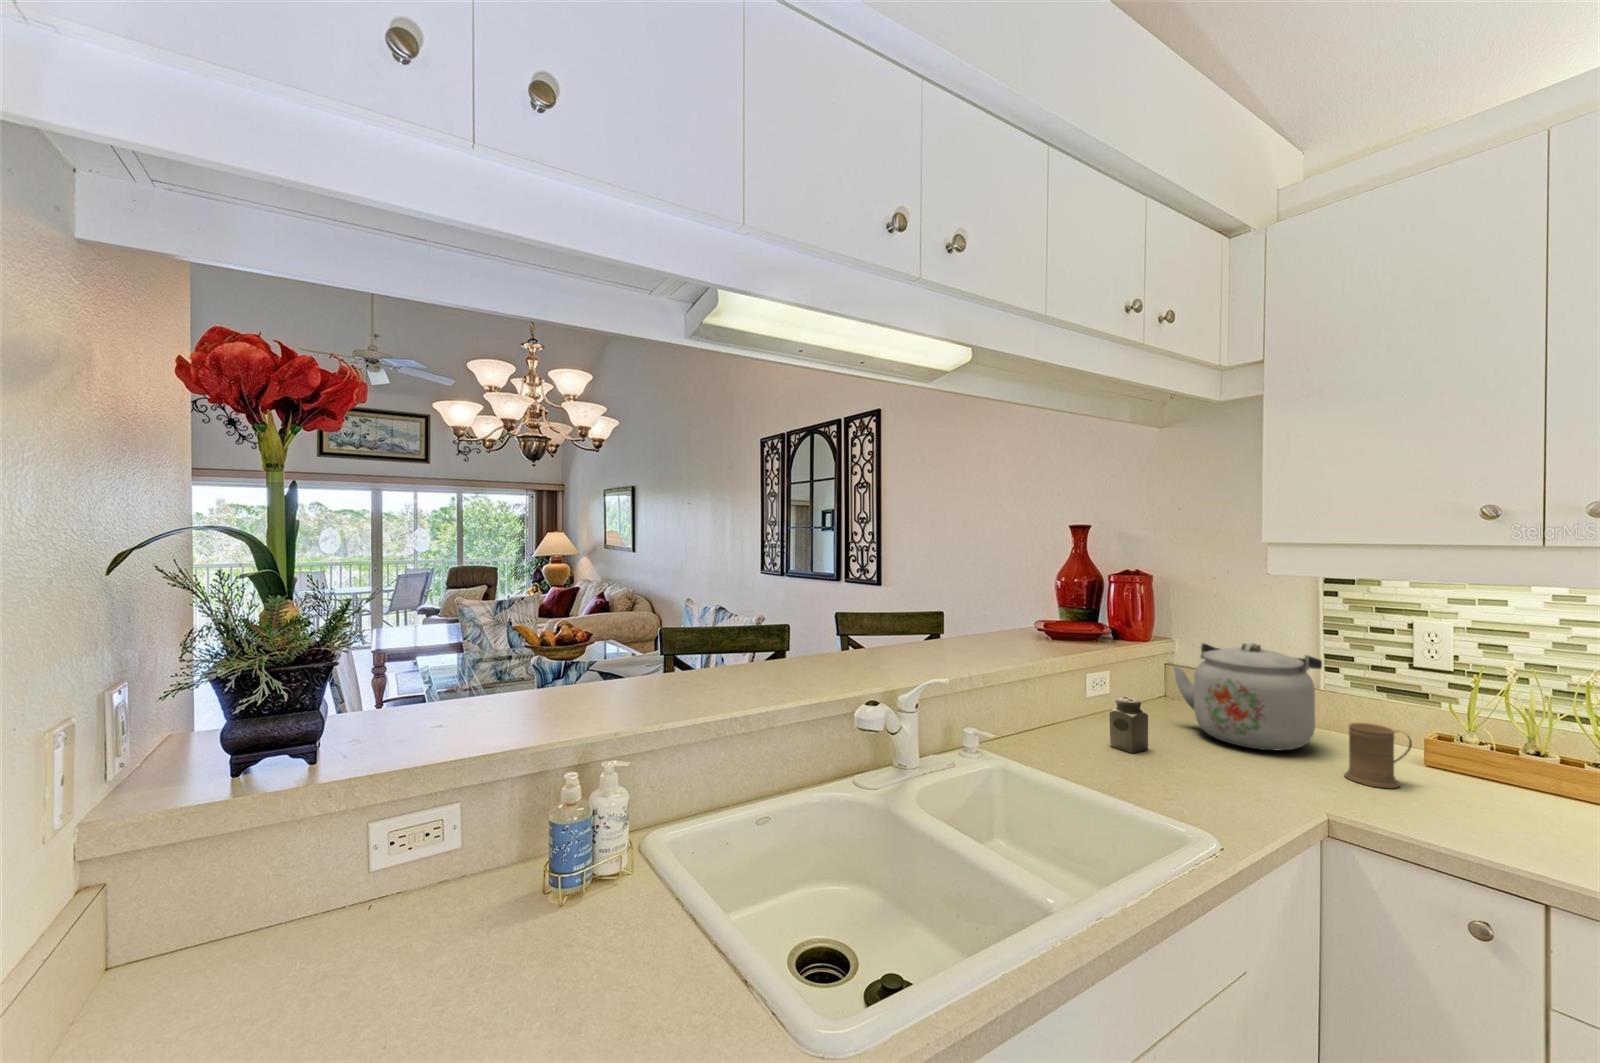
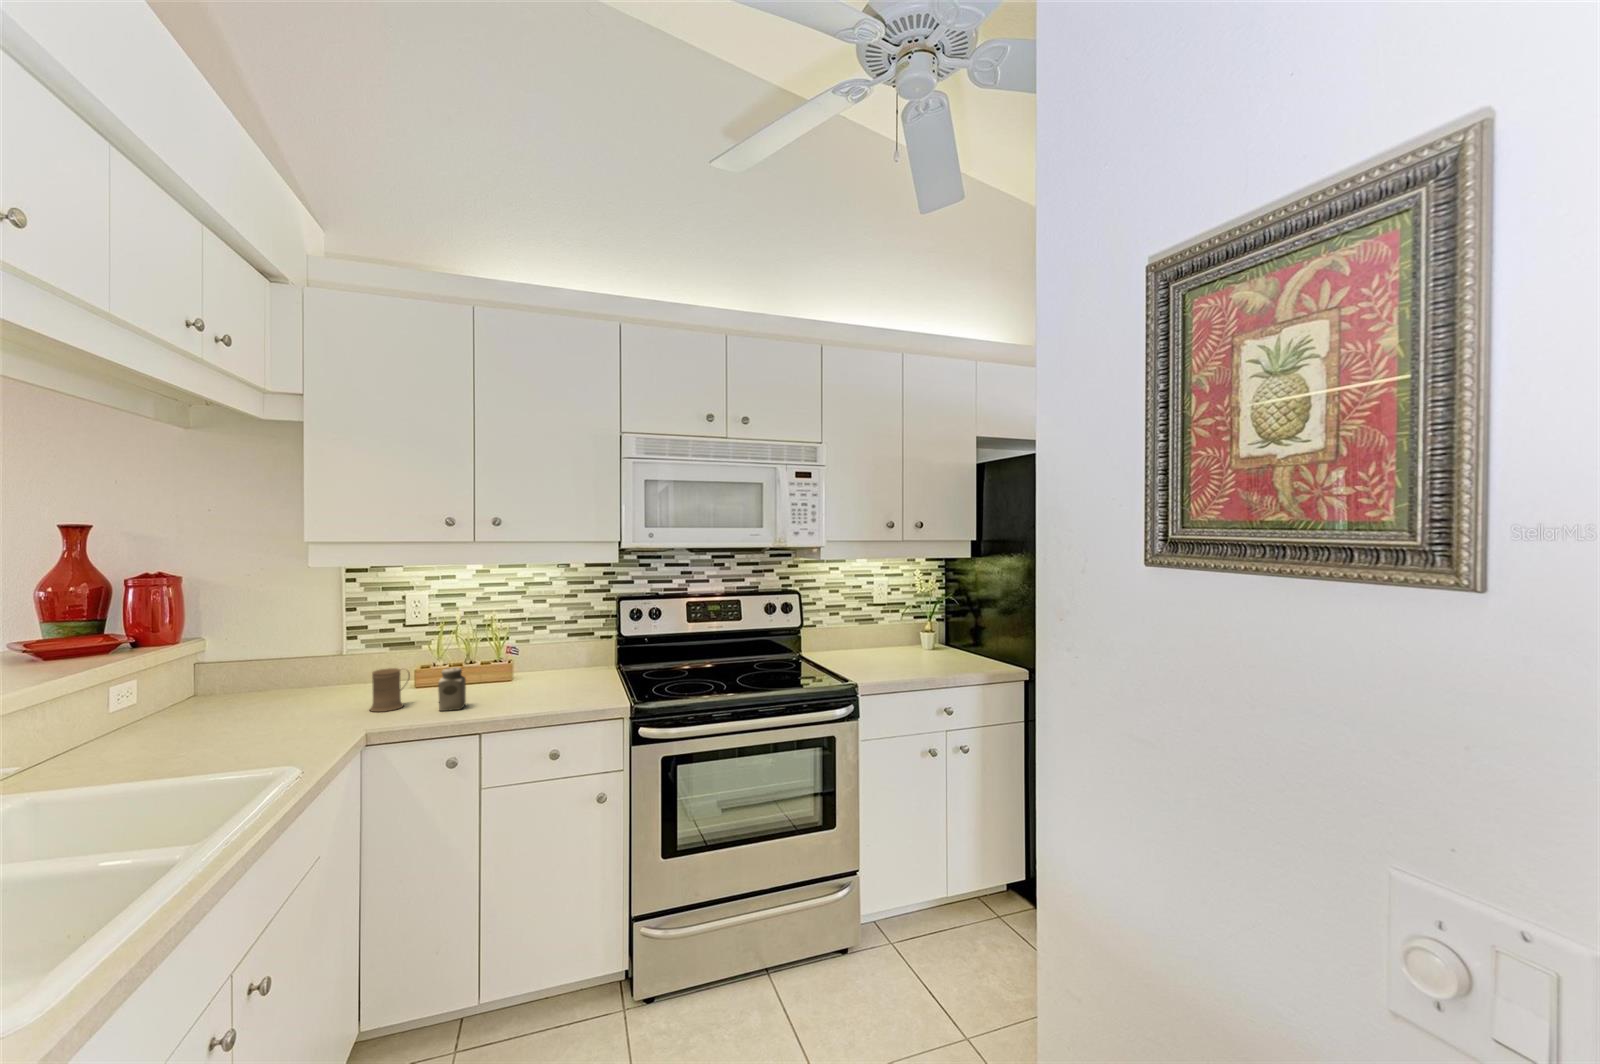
kettle: present [1173,643,1322,751] -> none [215,626,348,716]
salt shaker: present [1110,697,1148,753] -> present [438,667,466,711]

